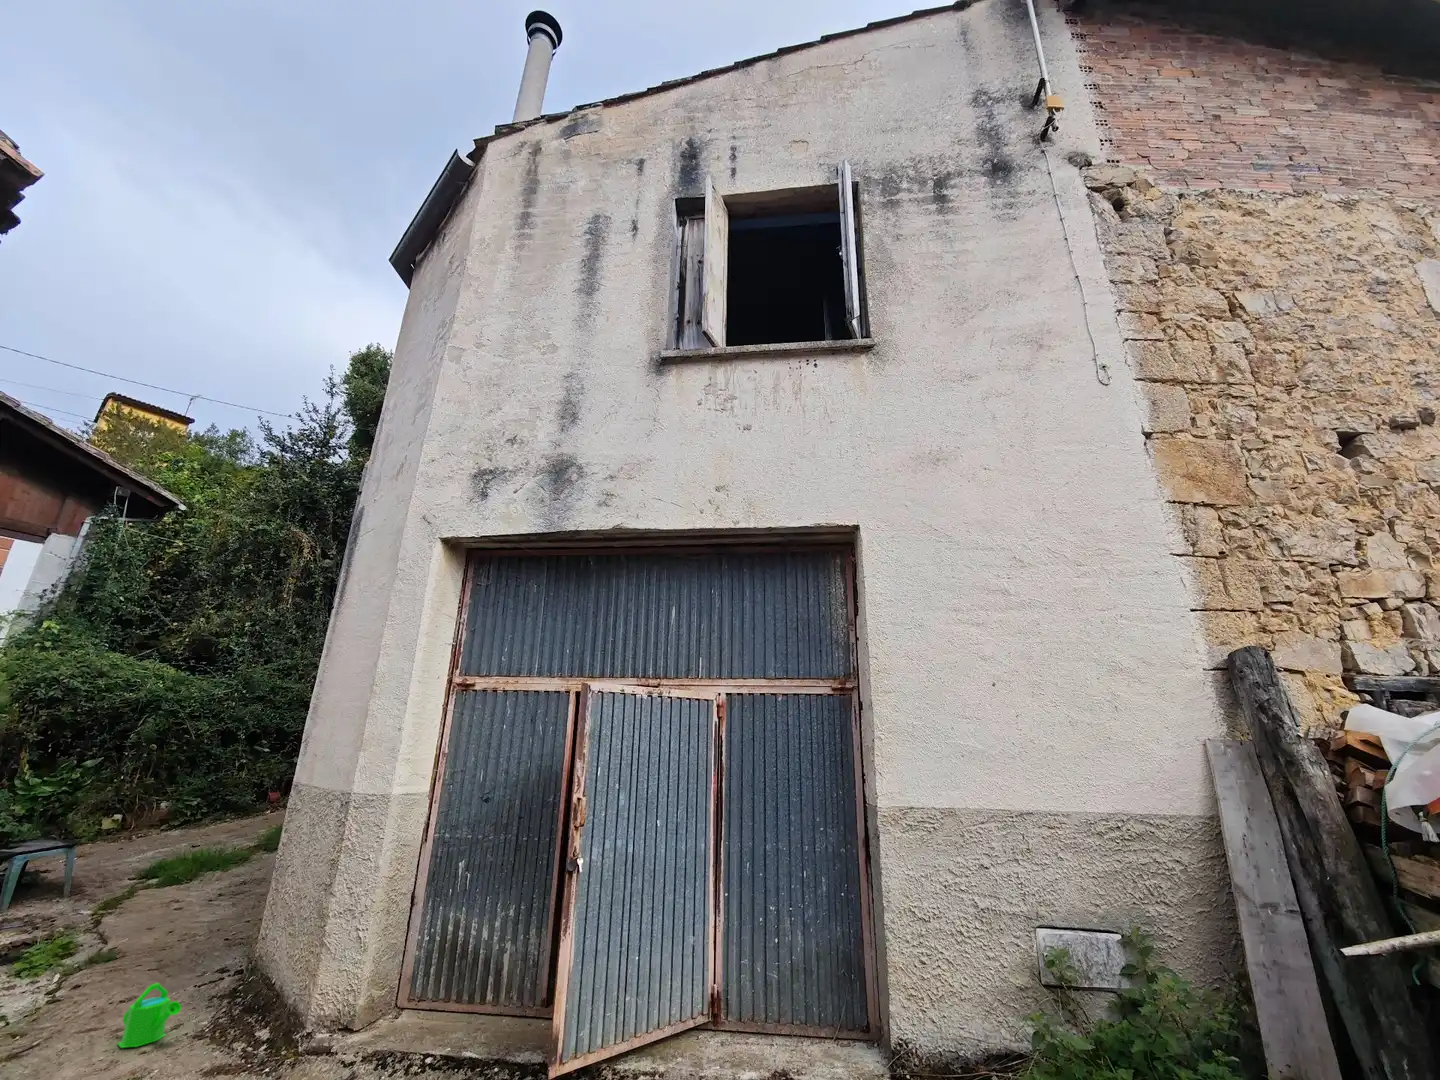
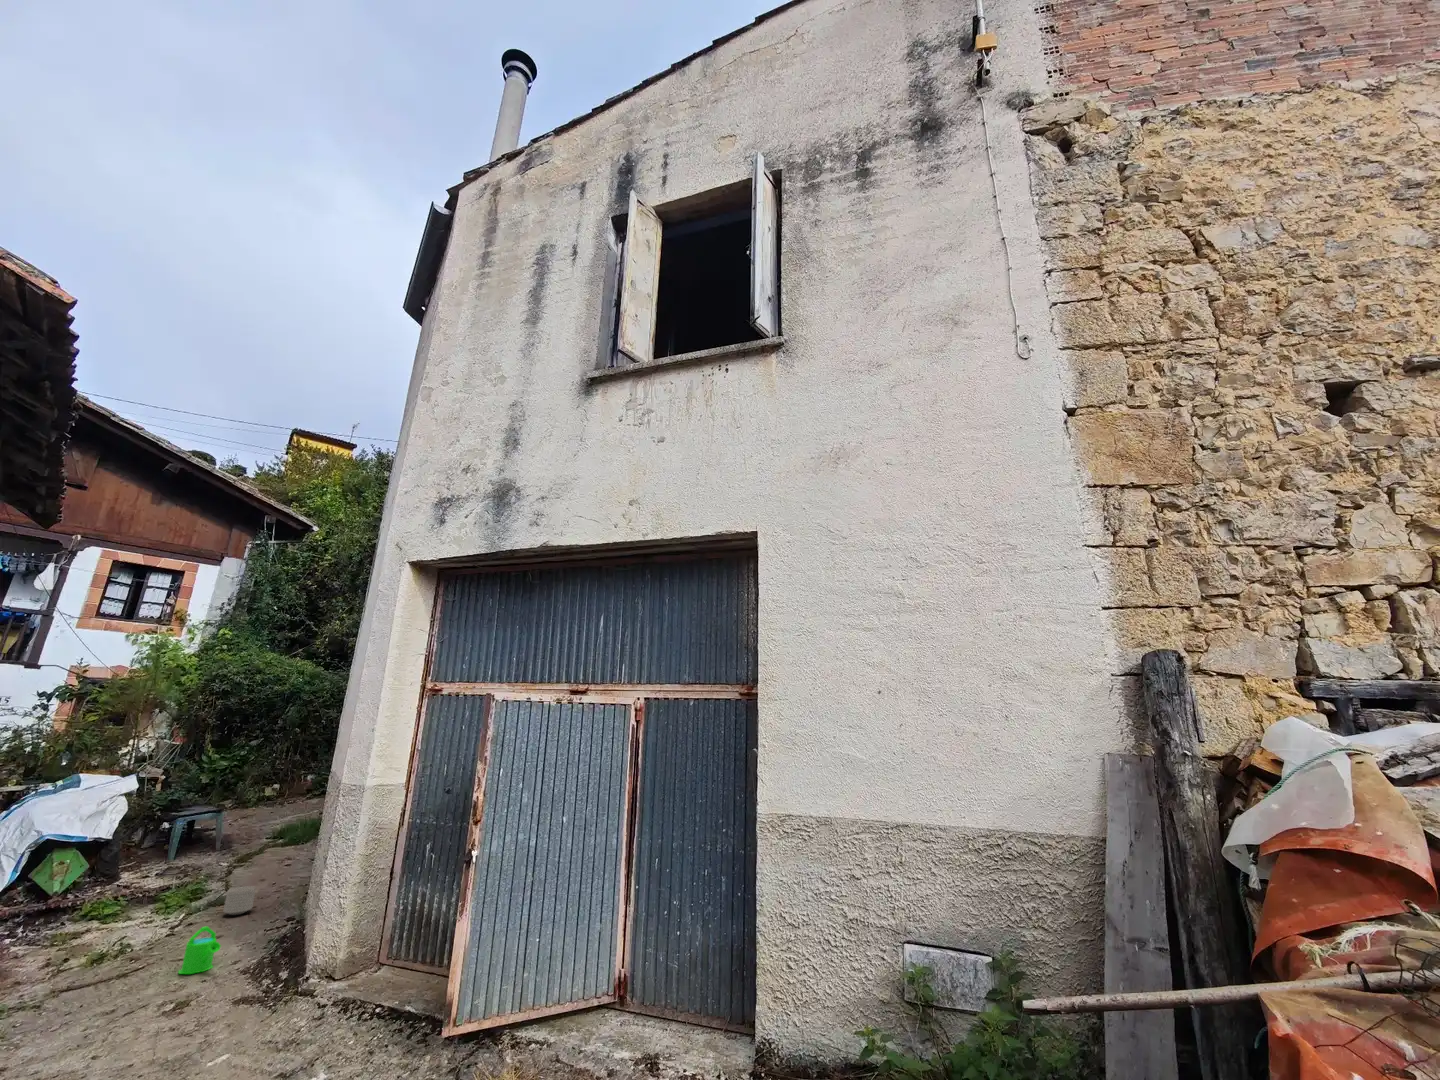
planter: none [138,932,182,969] -> present [224,887,255,915]

